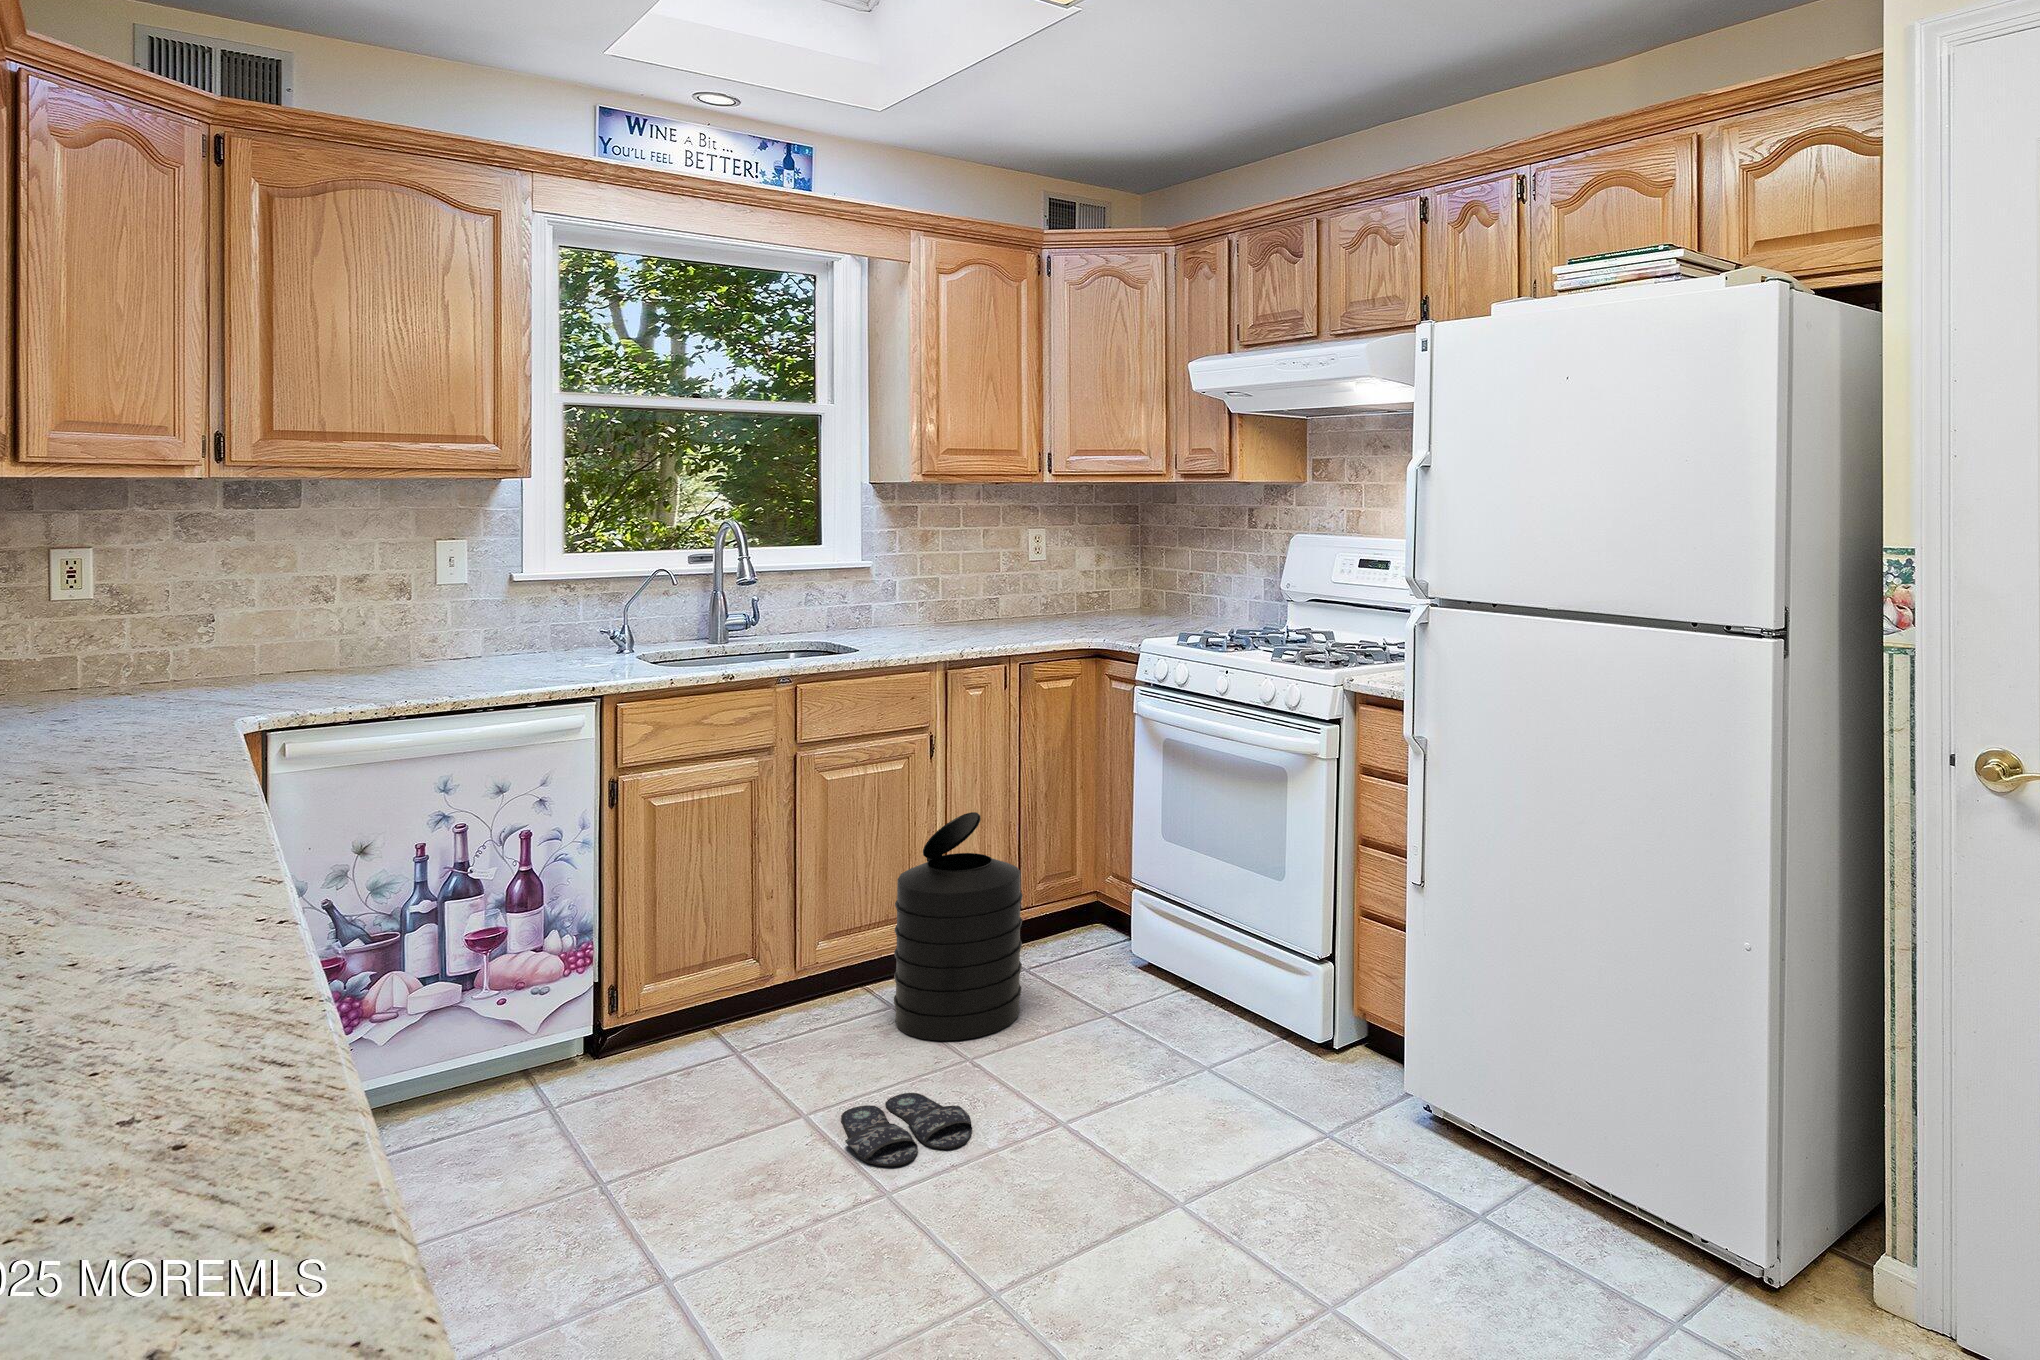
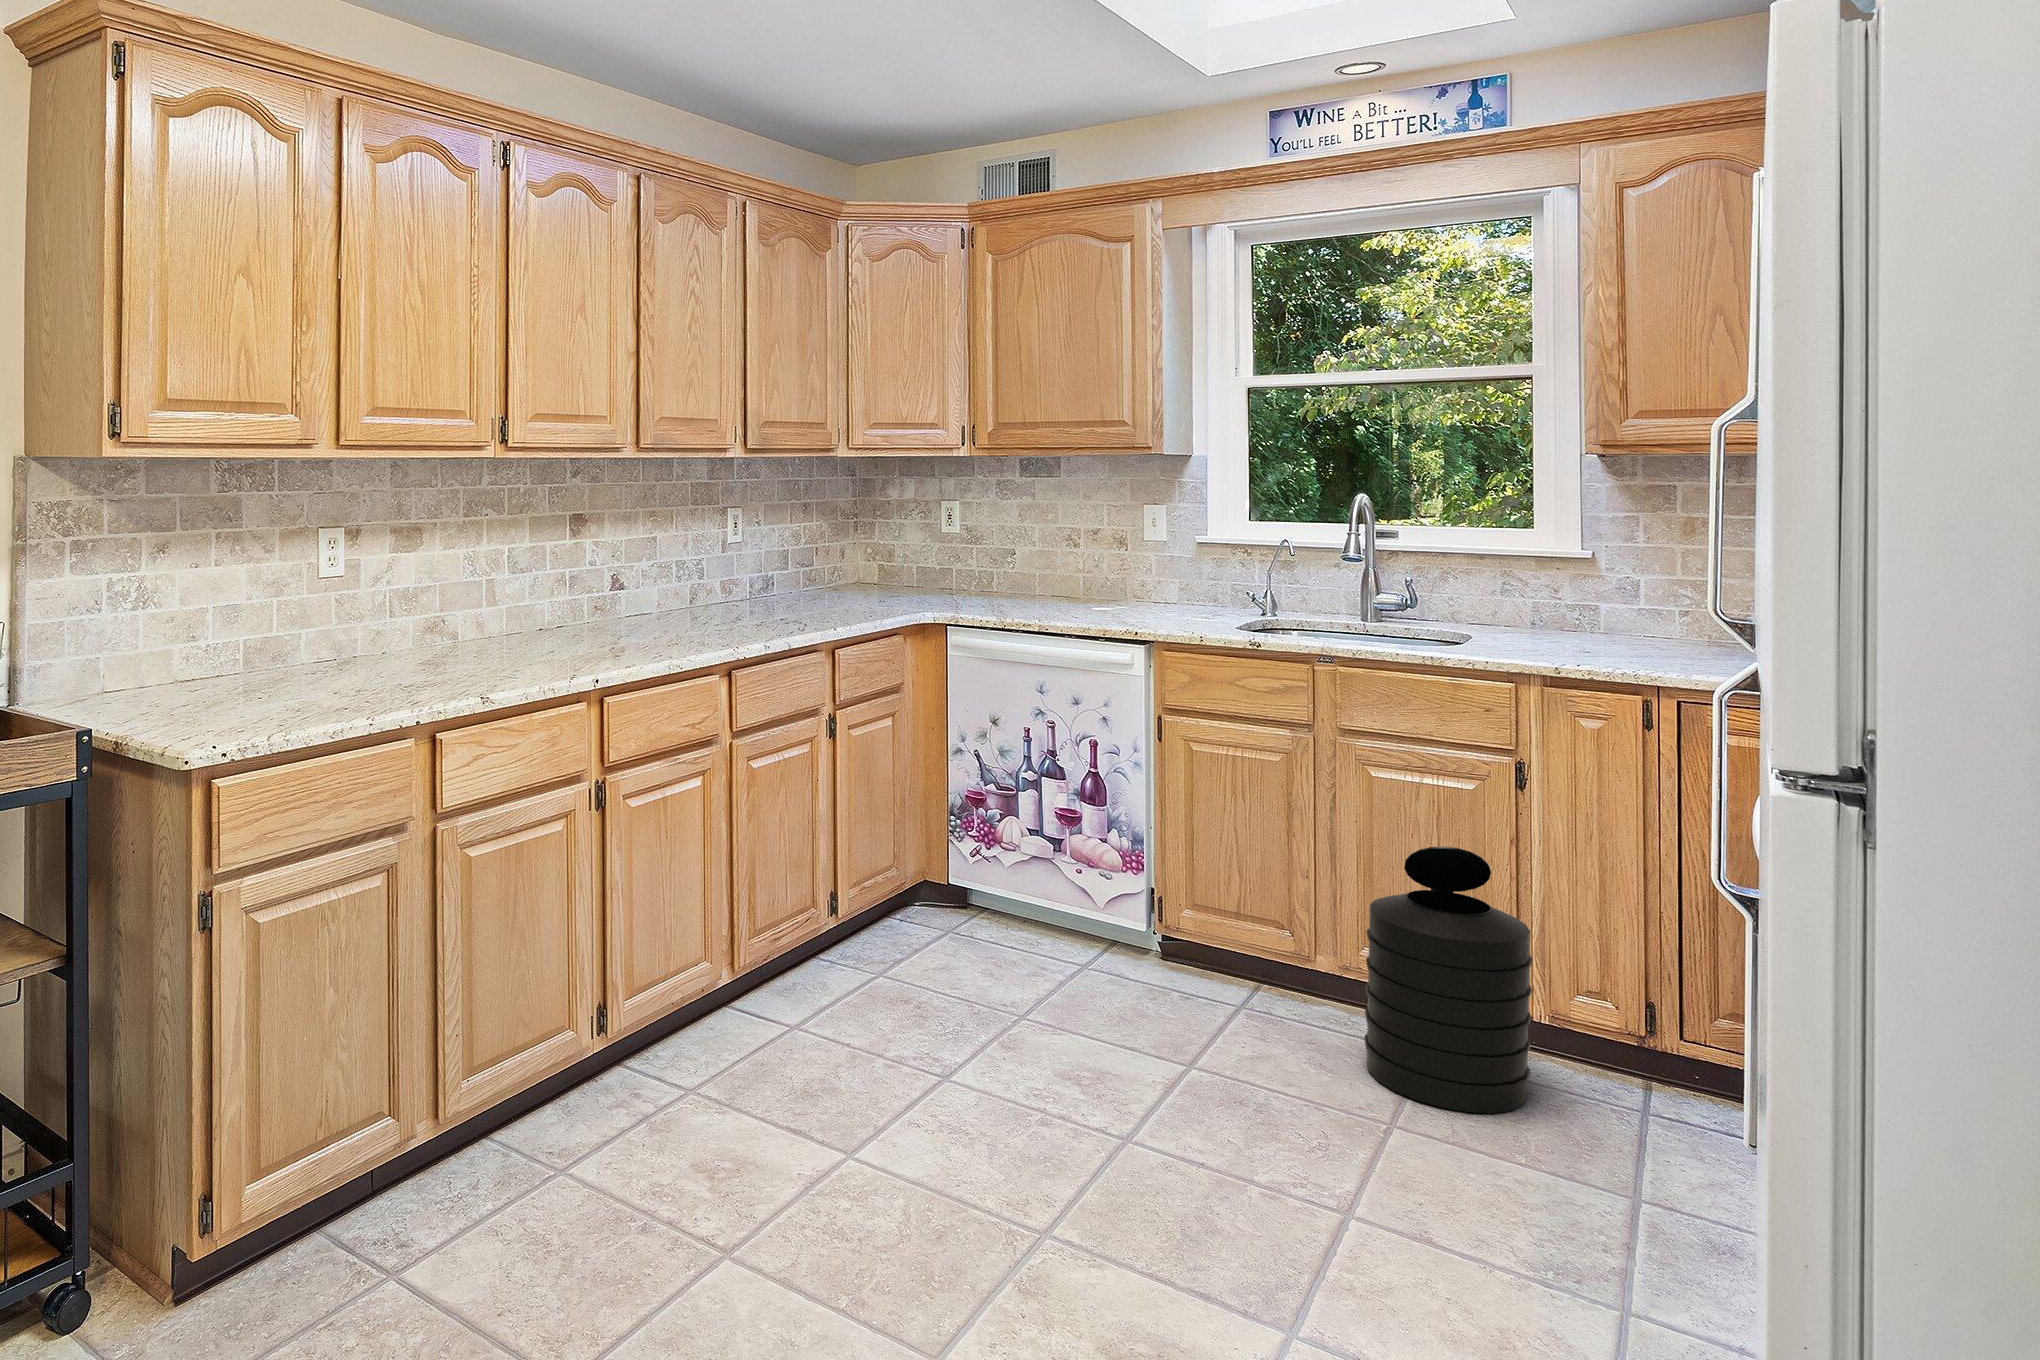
slippers: present [841,1093,972,1166] -> none [1134,1069,1269,1139]

